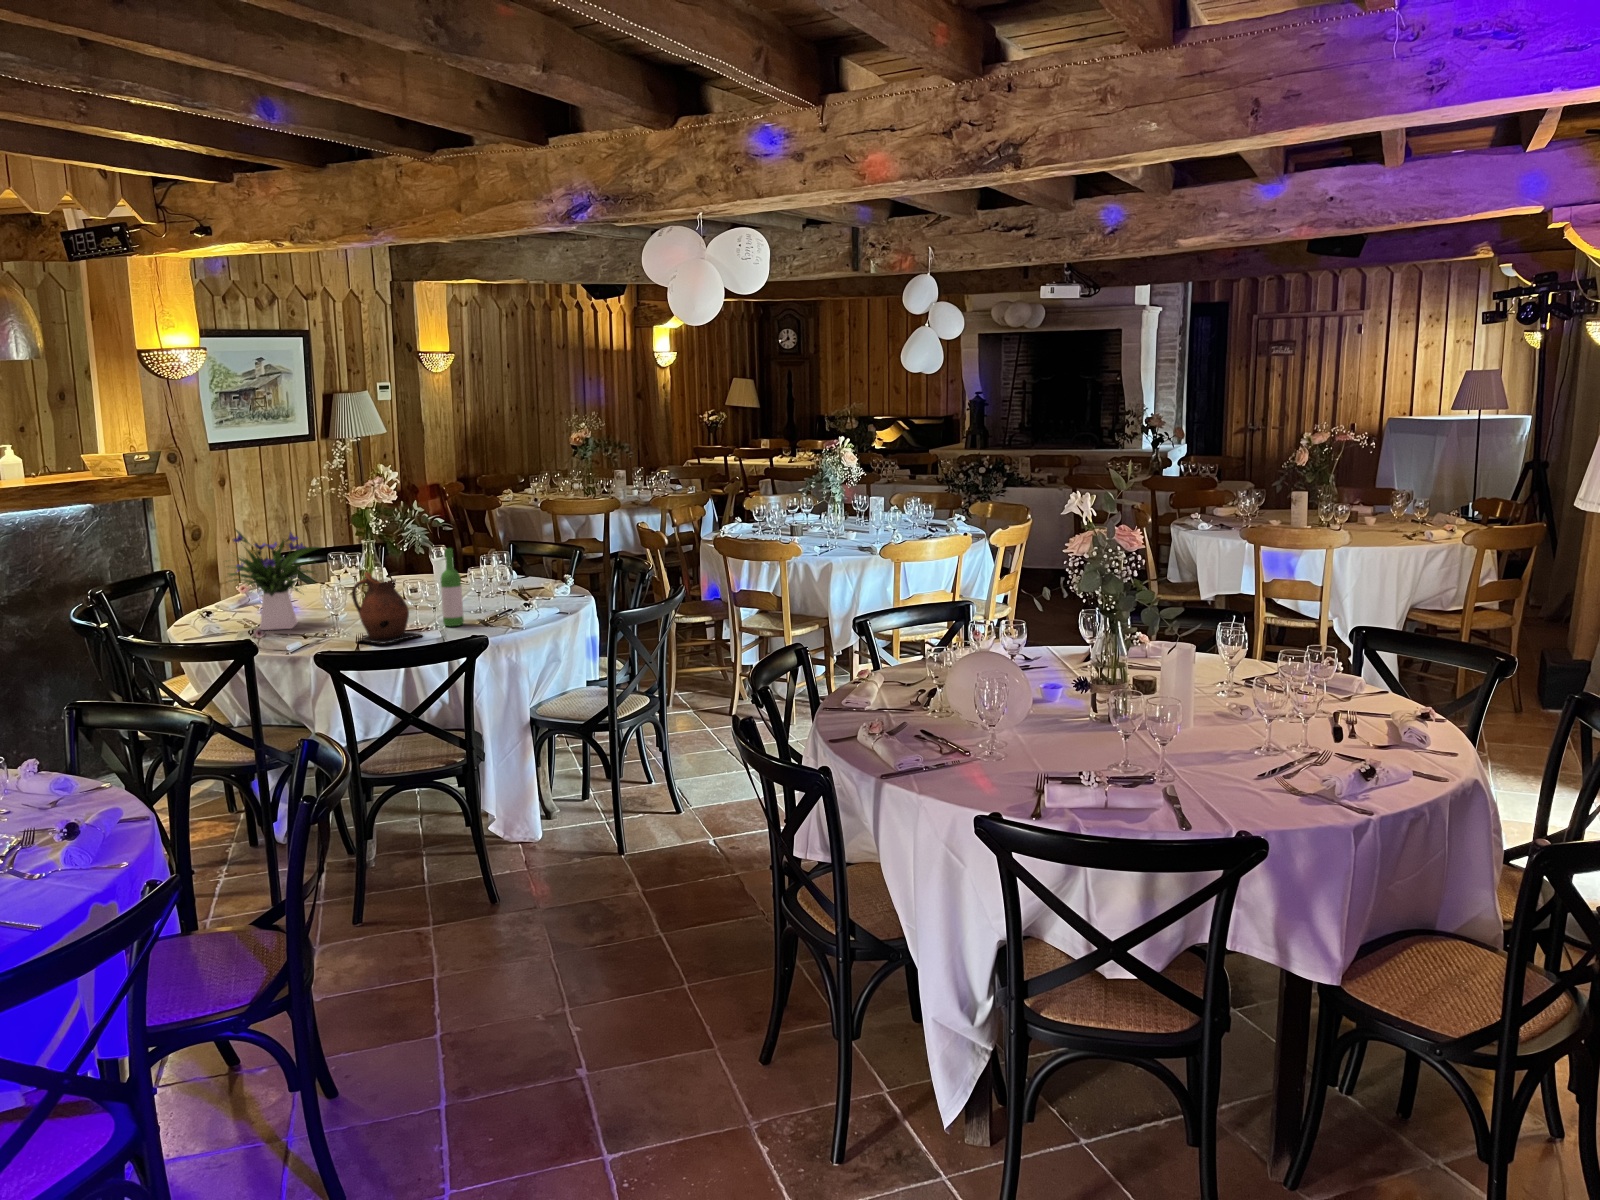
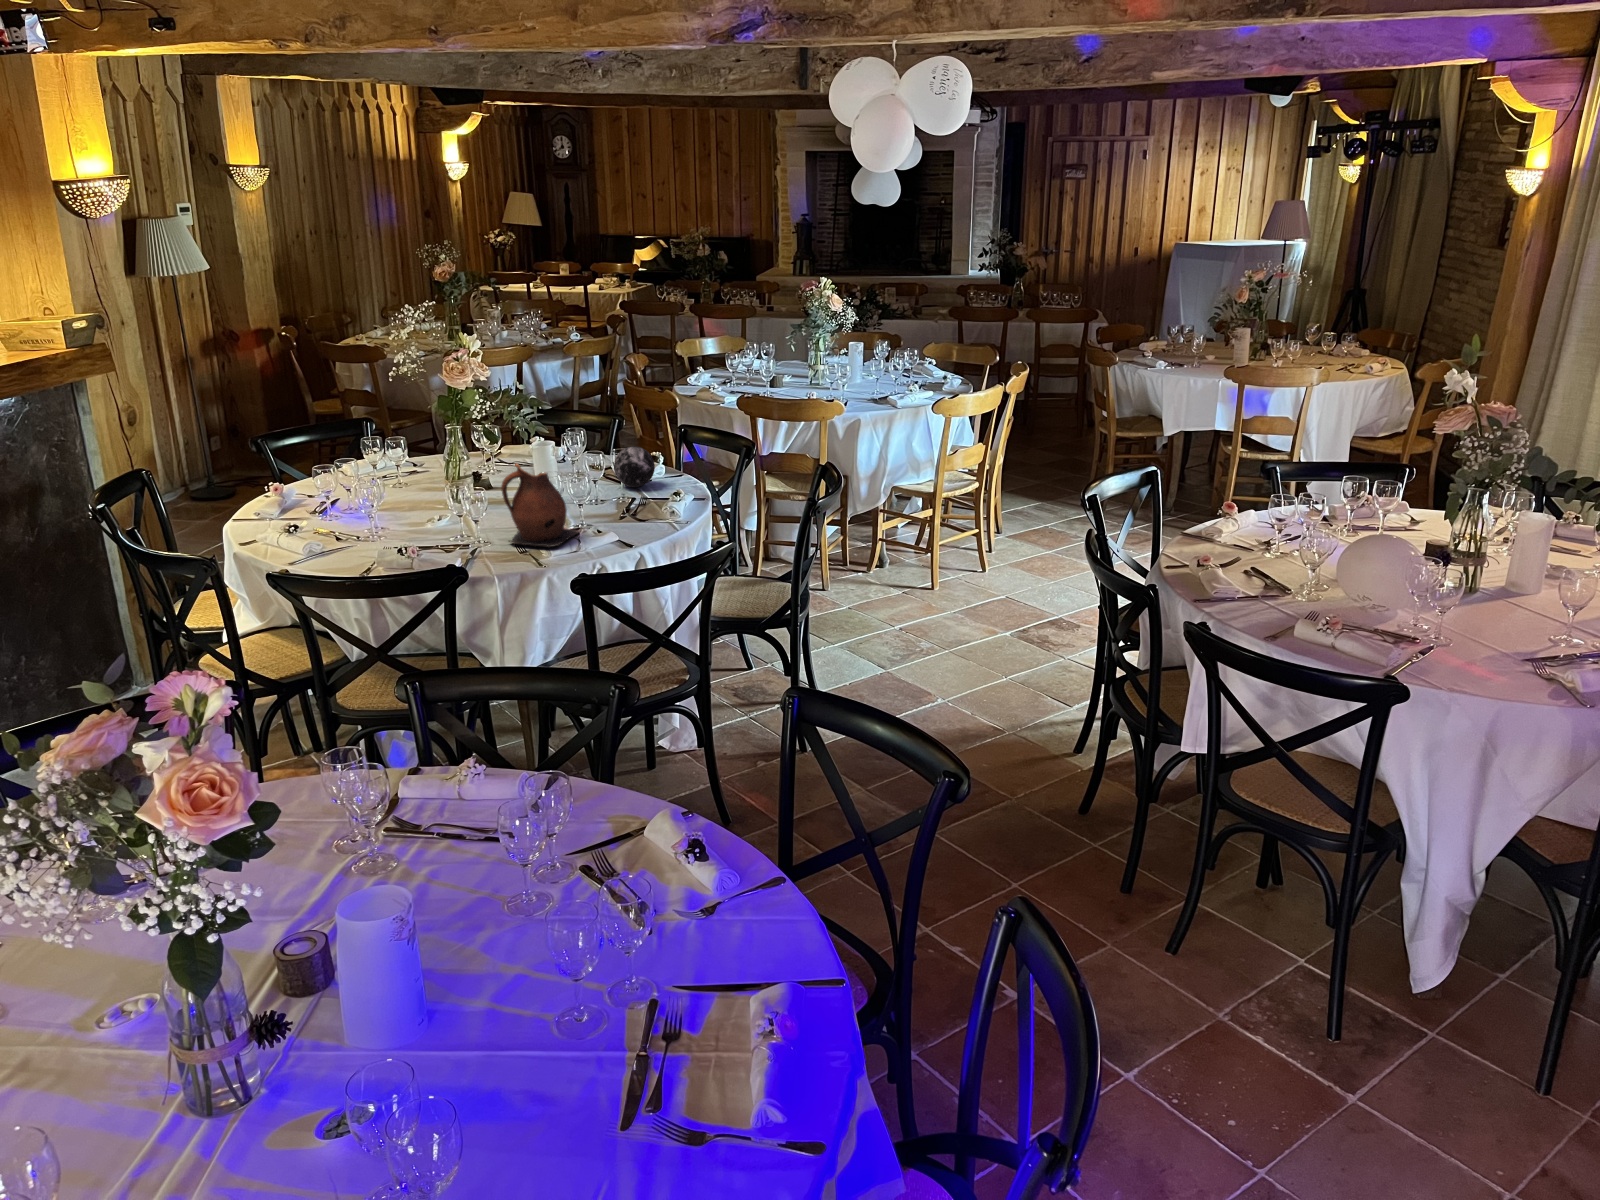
flower arrangement: present [229,530,320,630] -> none [305,415,426,537]
wine bottle: present [441,548,464,626] -> none [578,429,604,518]
decorative orb: none [503,571,540,607] -> present [614,446,655,487]

